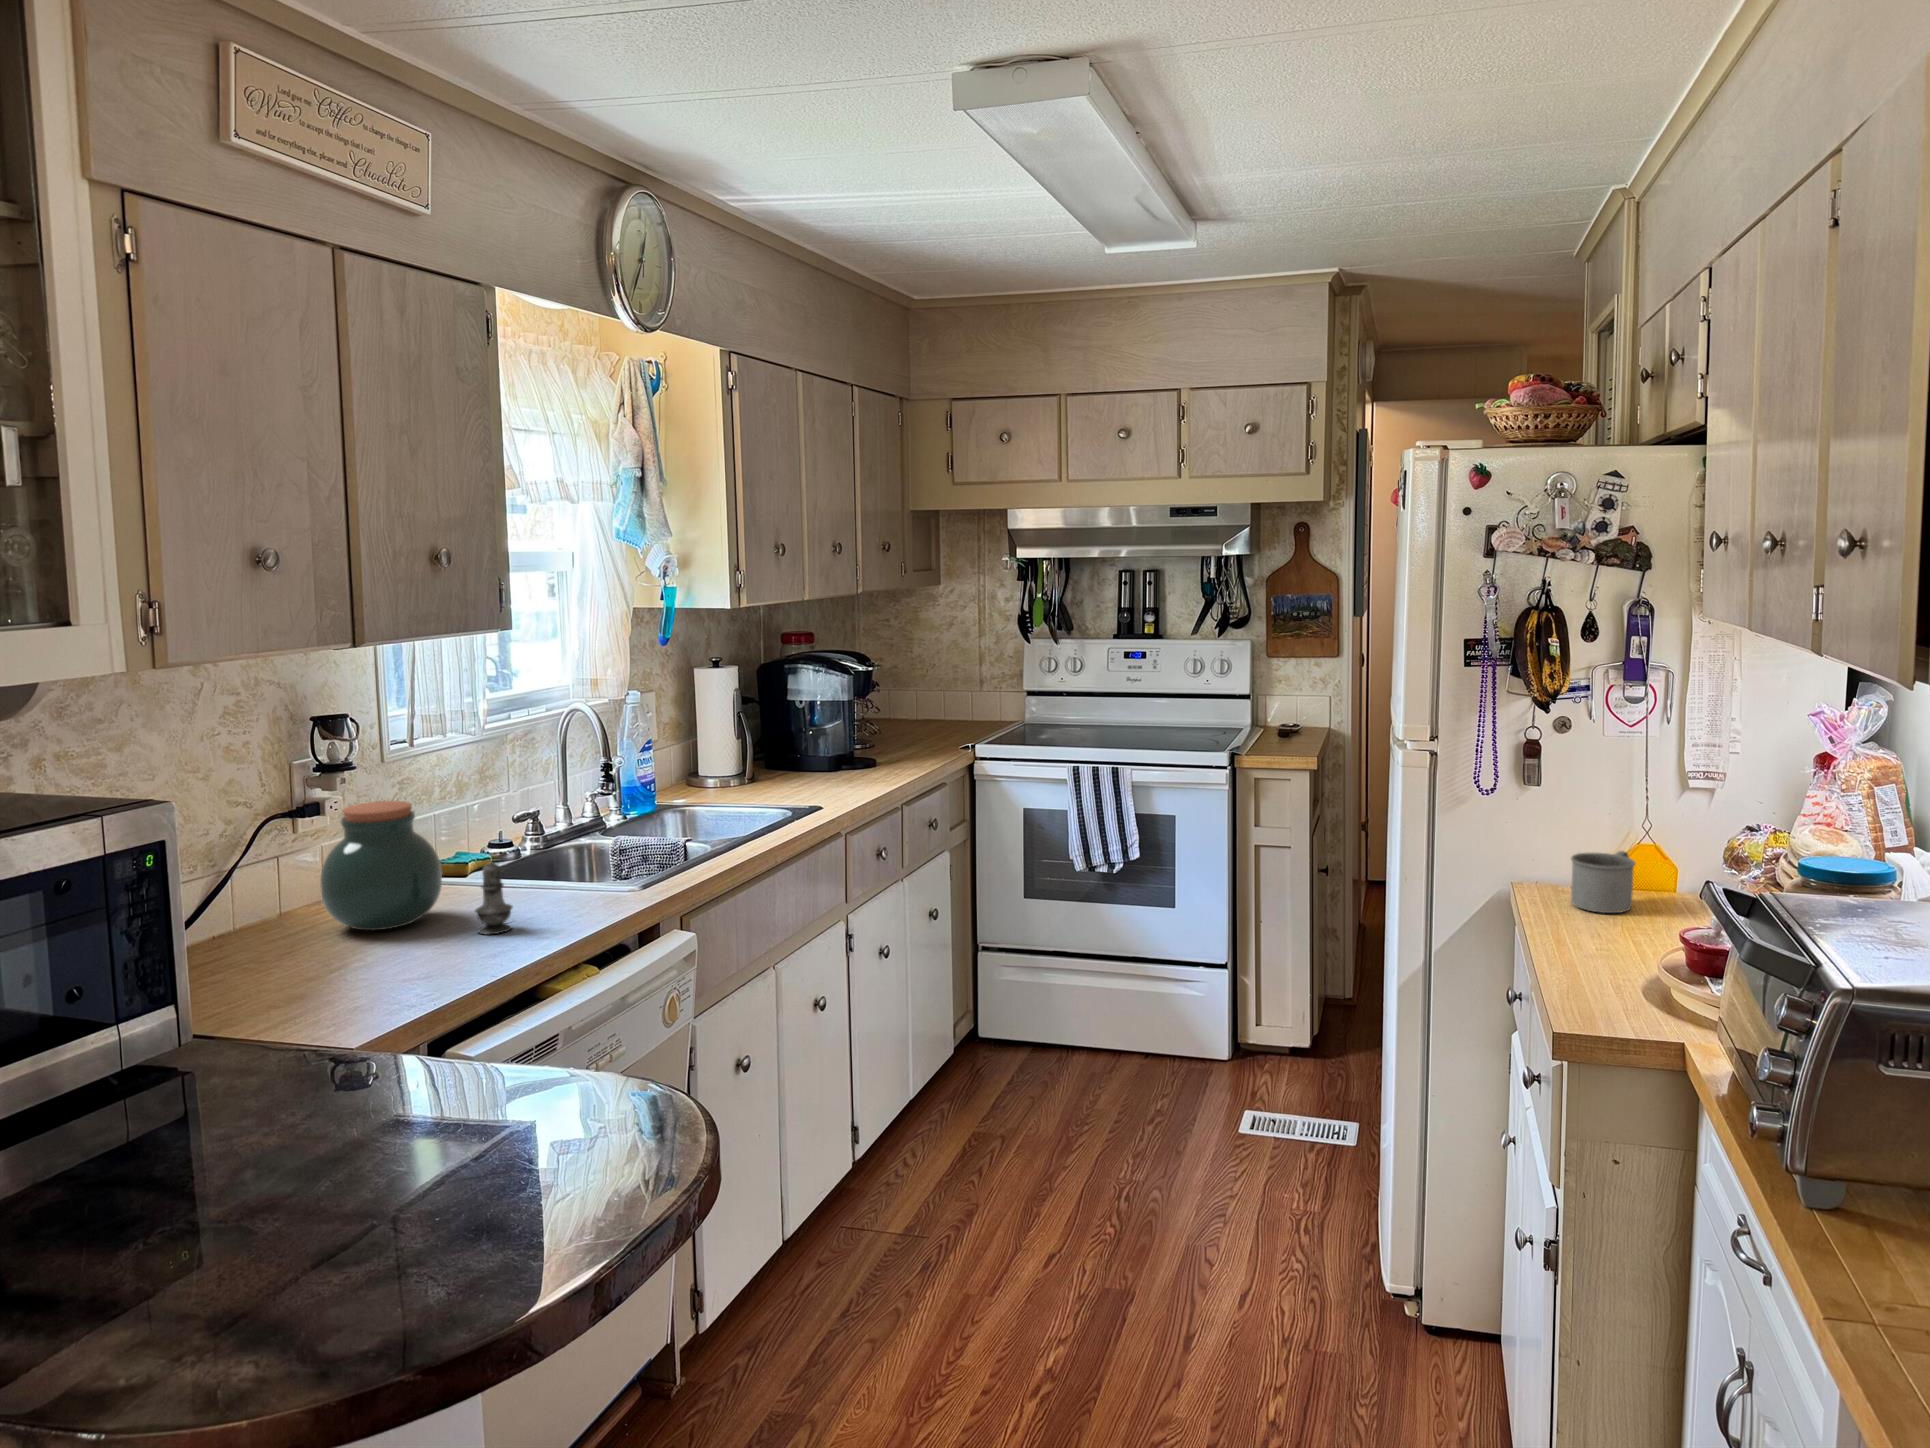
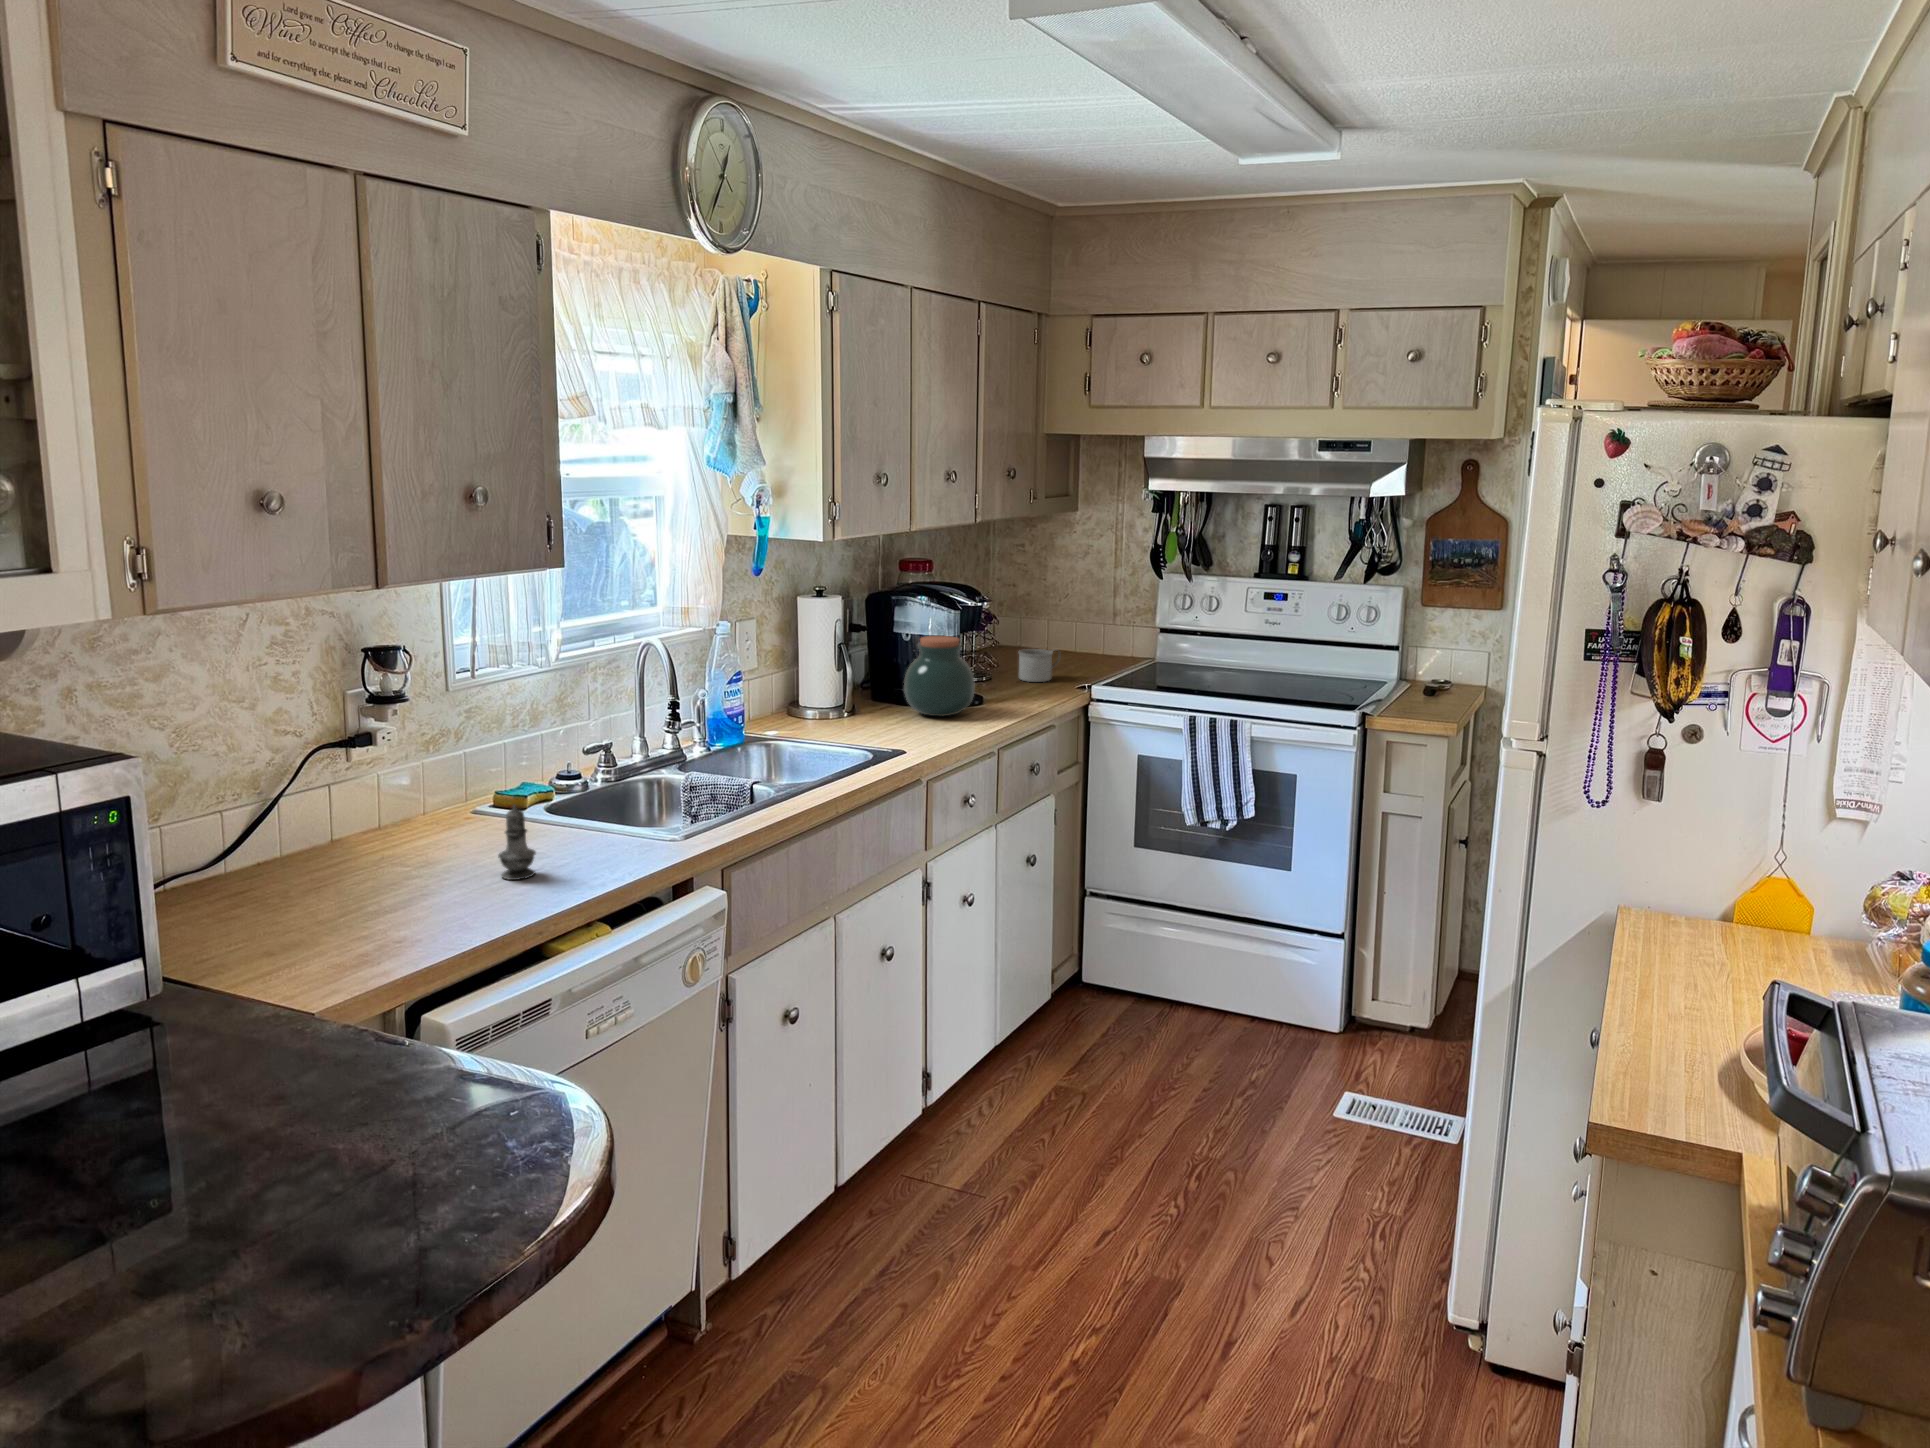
jar: present [320,801,442,930] -> present [904,636,974,716]
mug: present [1571,851,1635,913] -> present [1019,649,1061,682]

